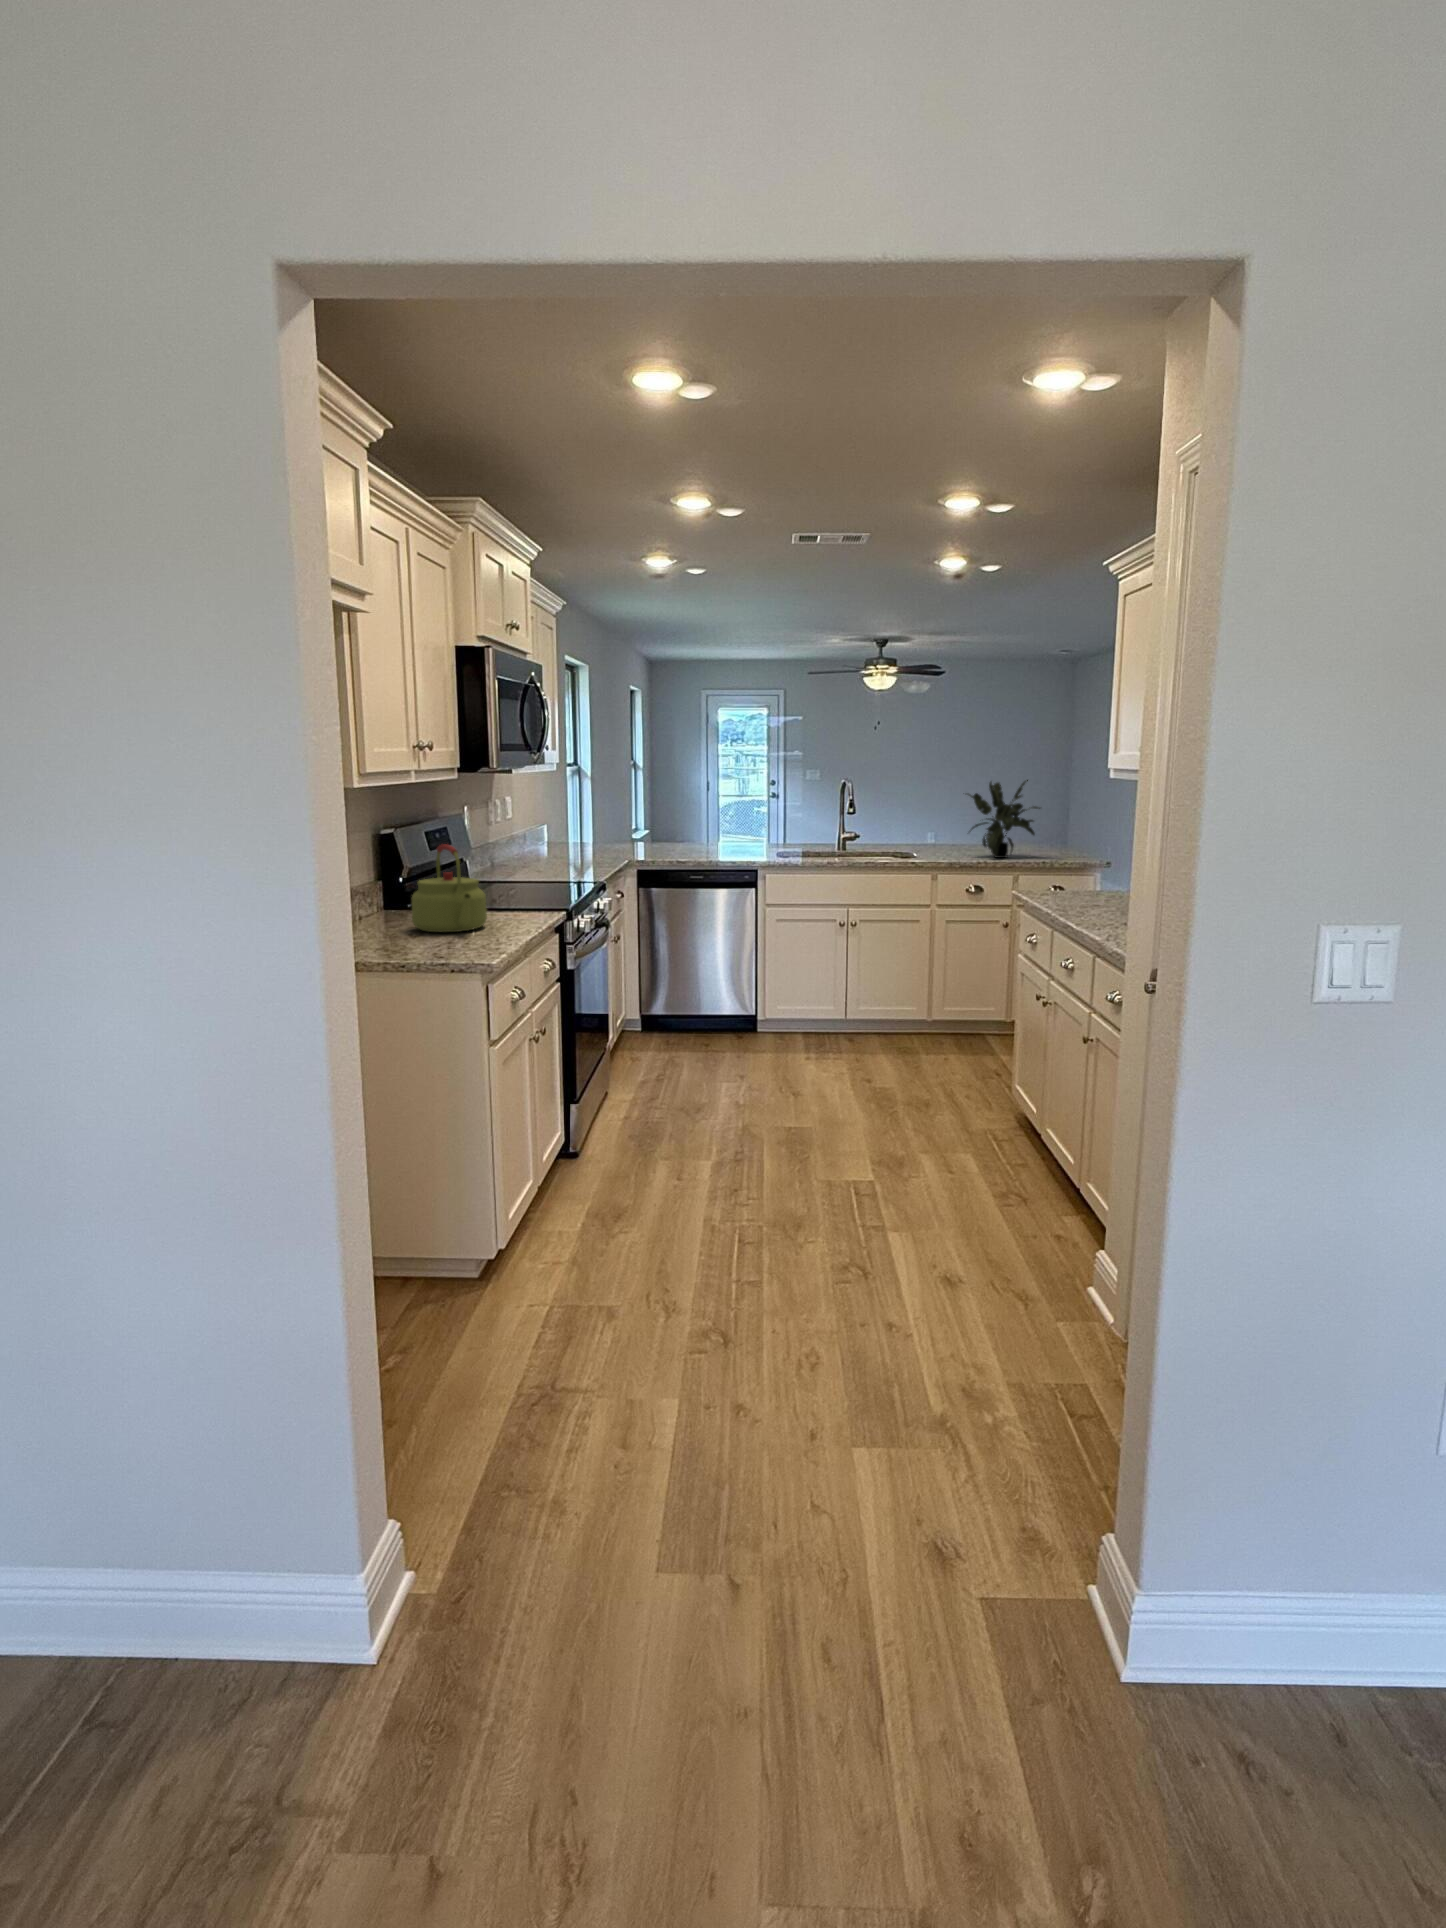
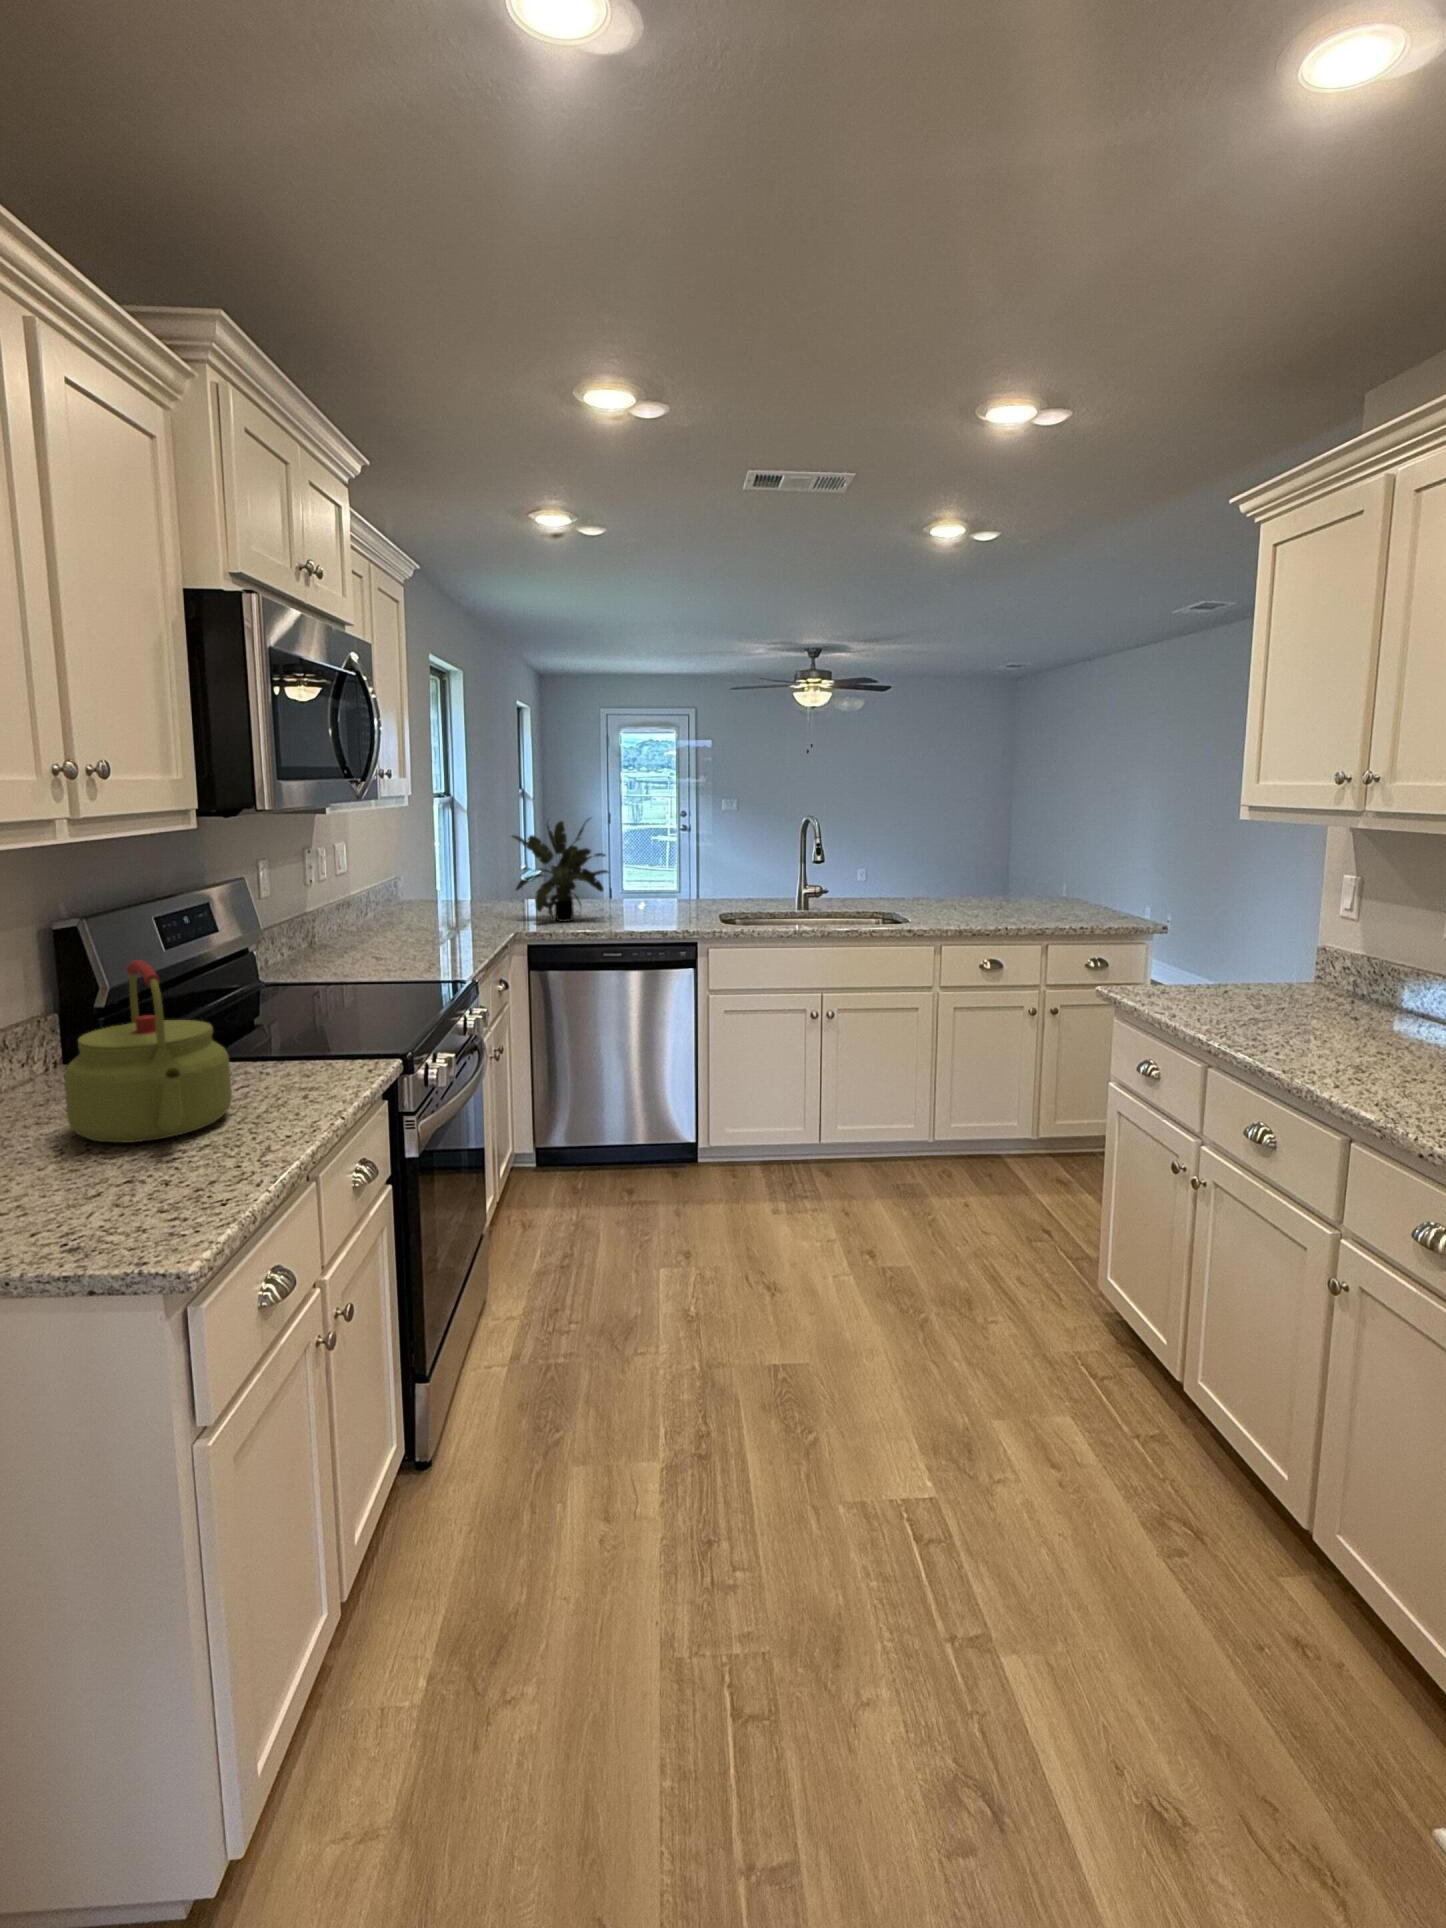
potted plant: present [967,780,1040,858] -> present [512,819,608,922]

